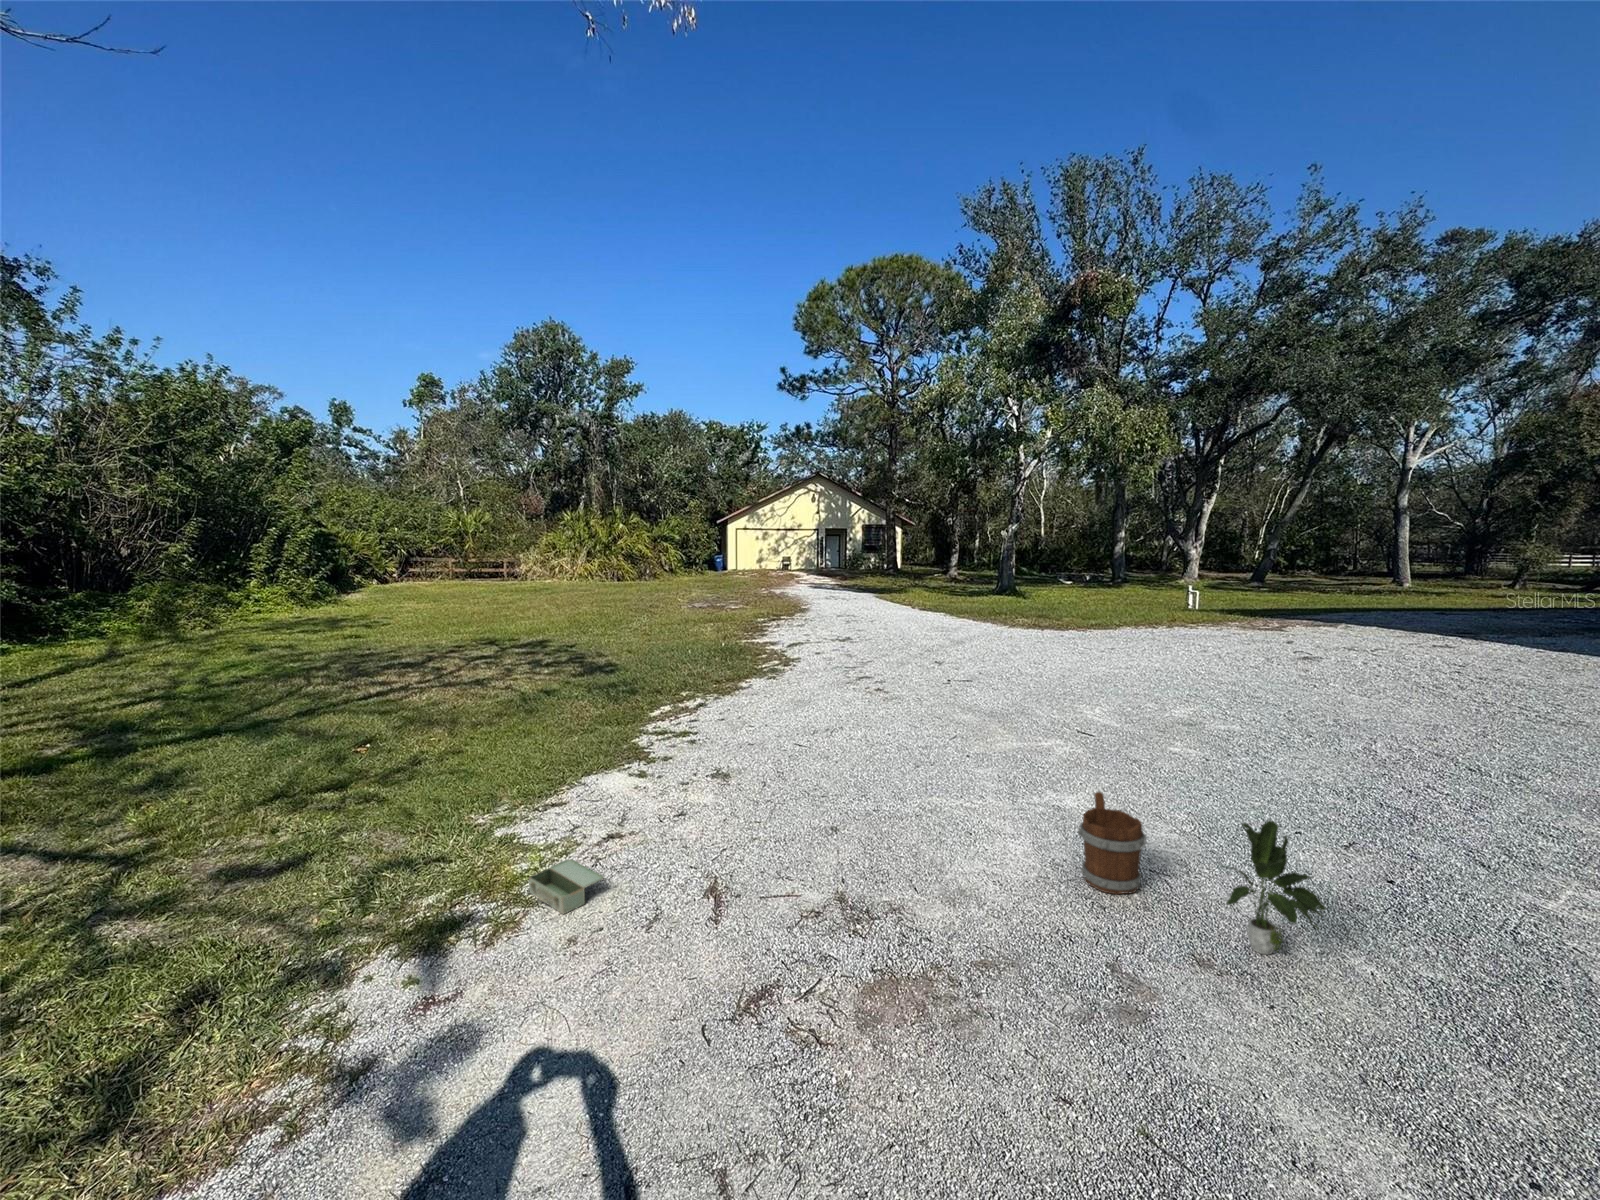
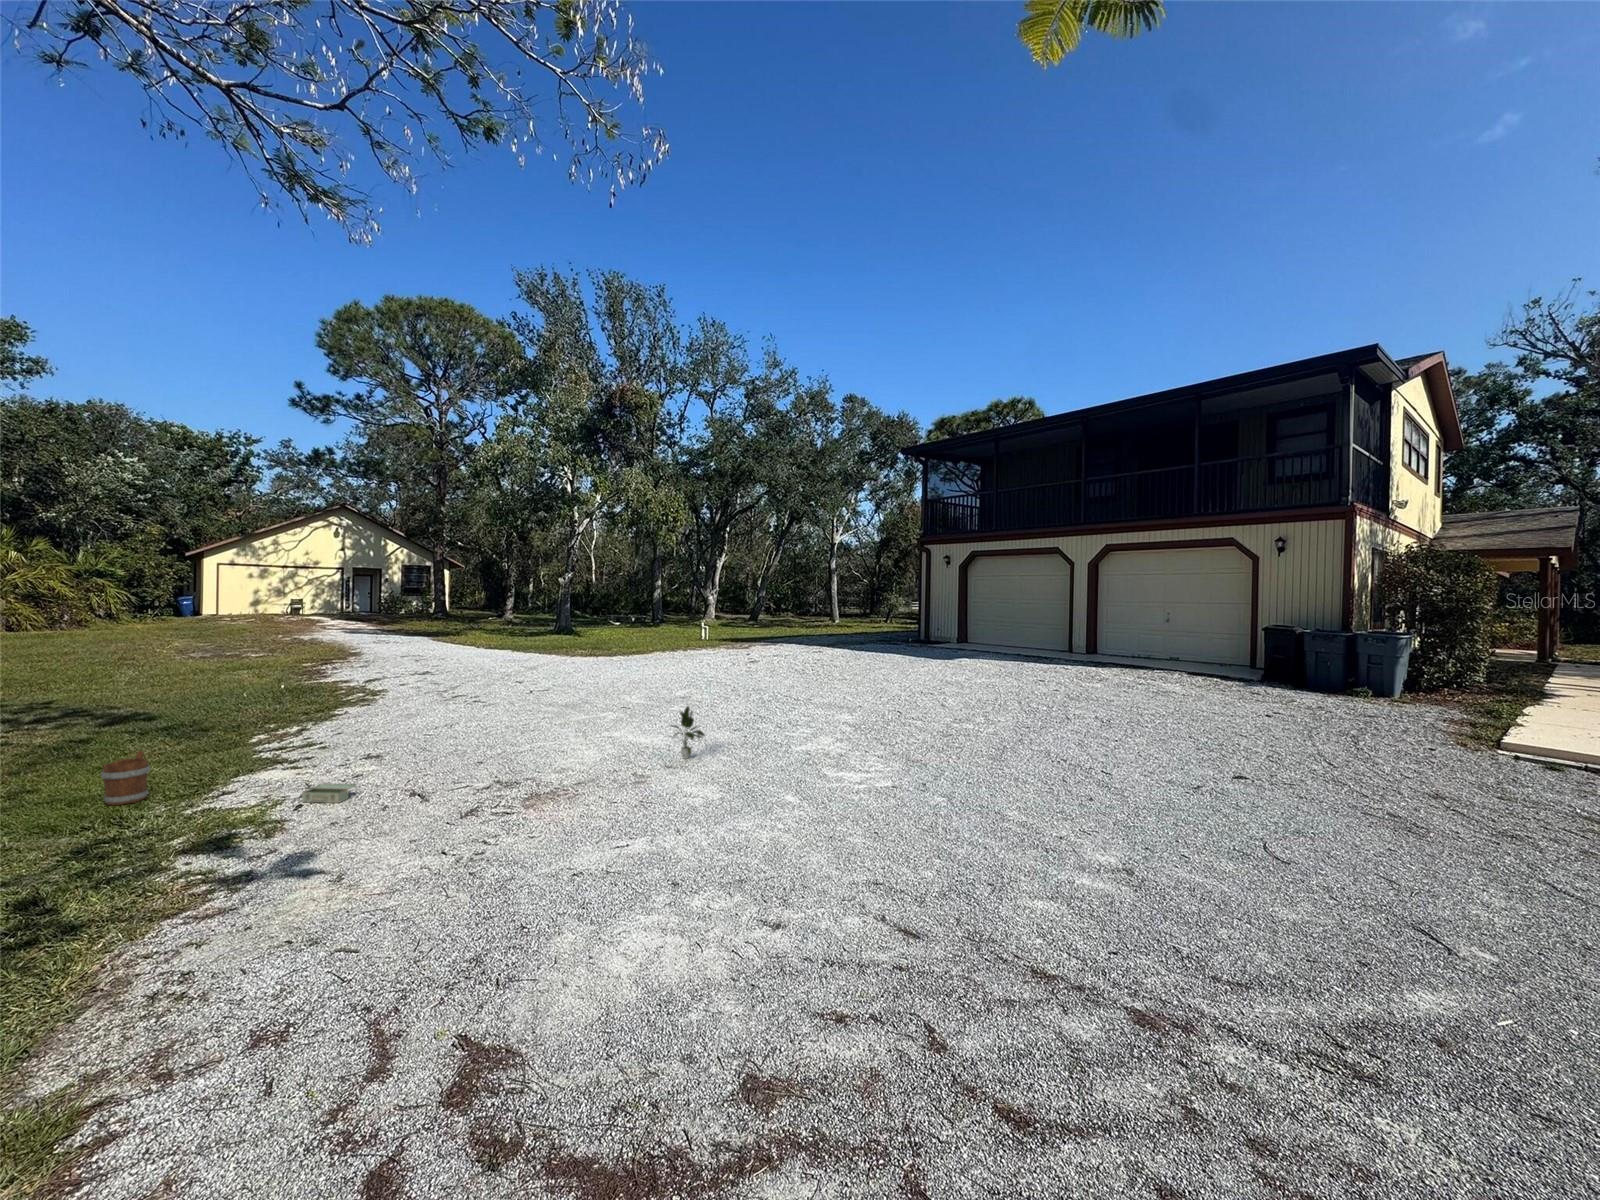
bucket: present [1078,792,1146,894] -> present [101,751,150,806]

